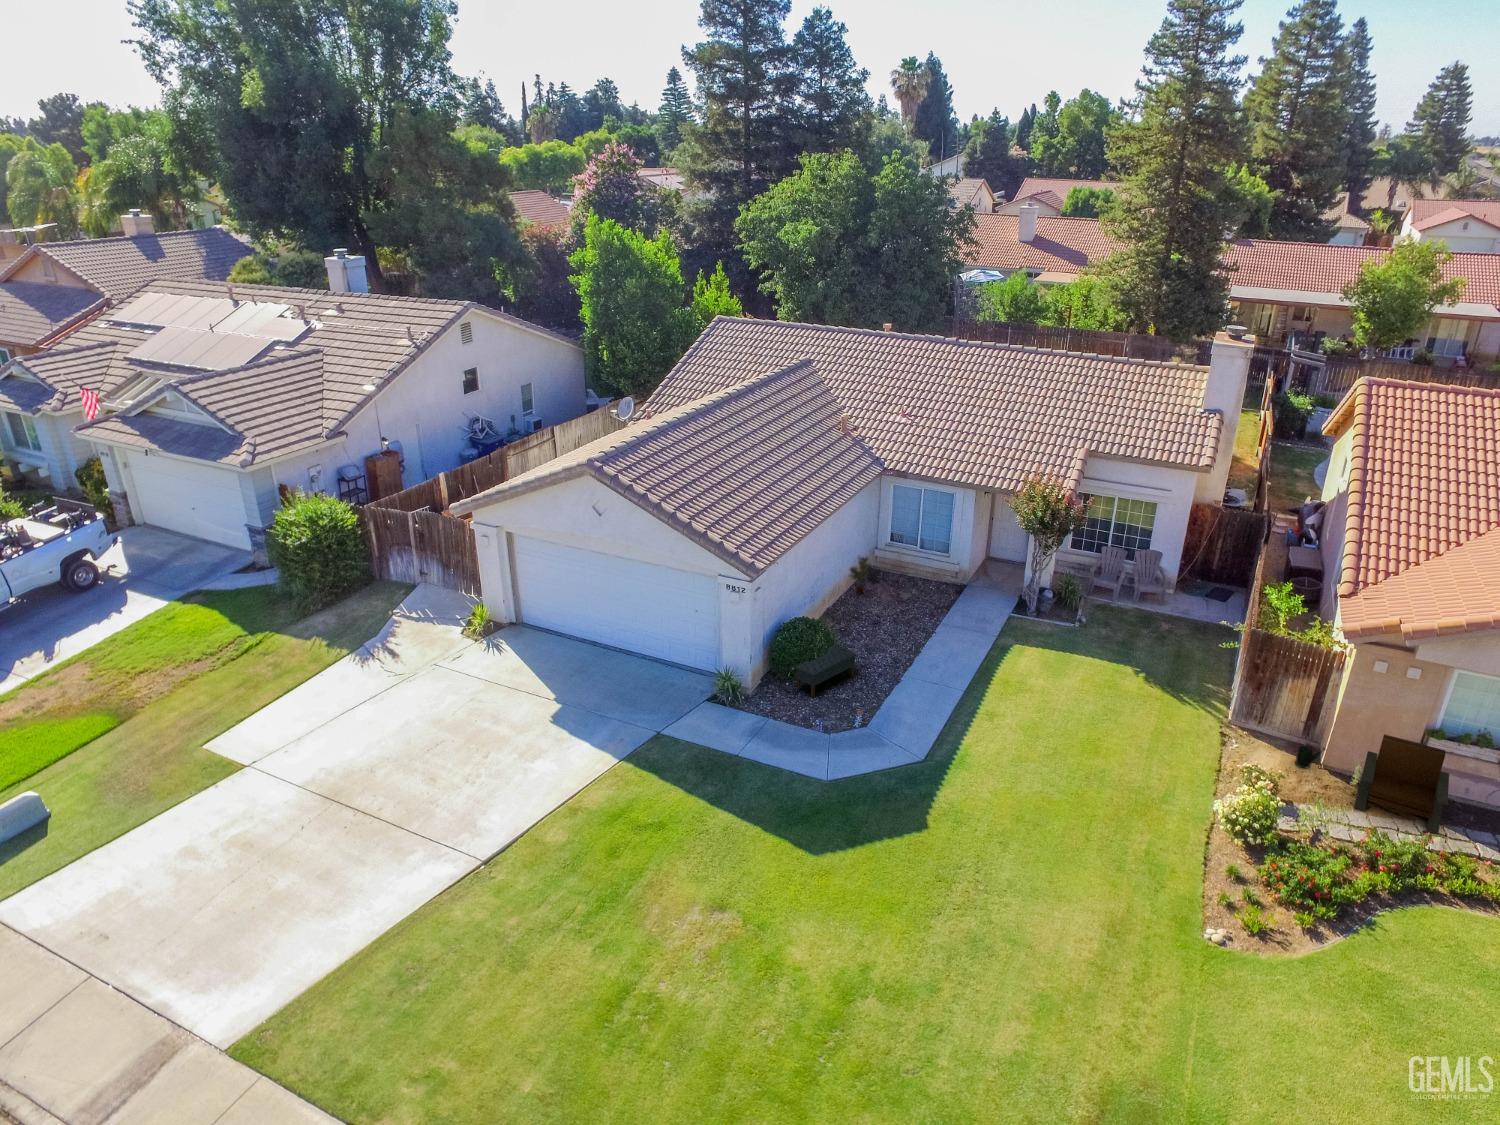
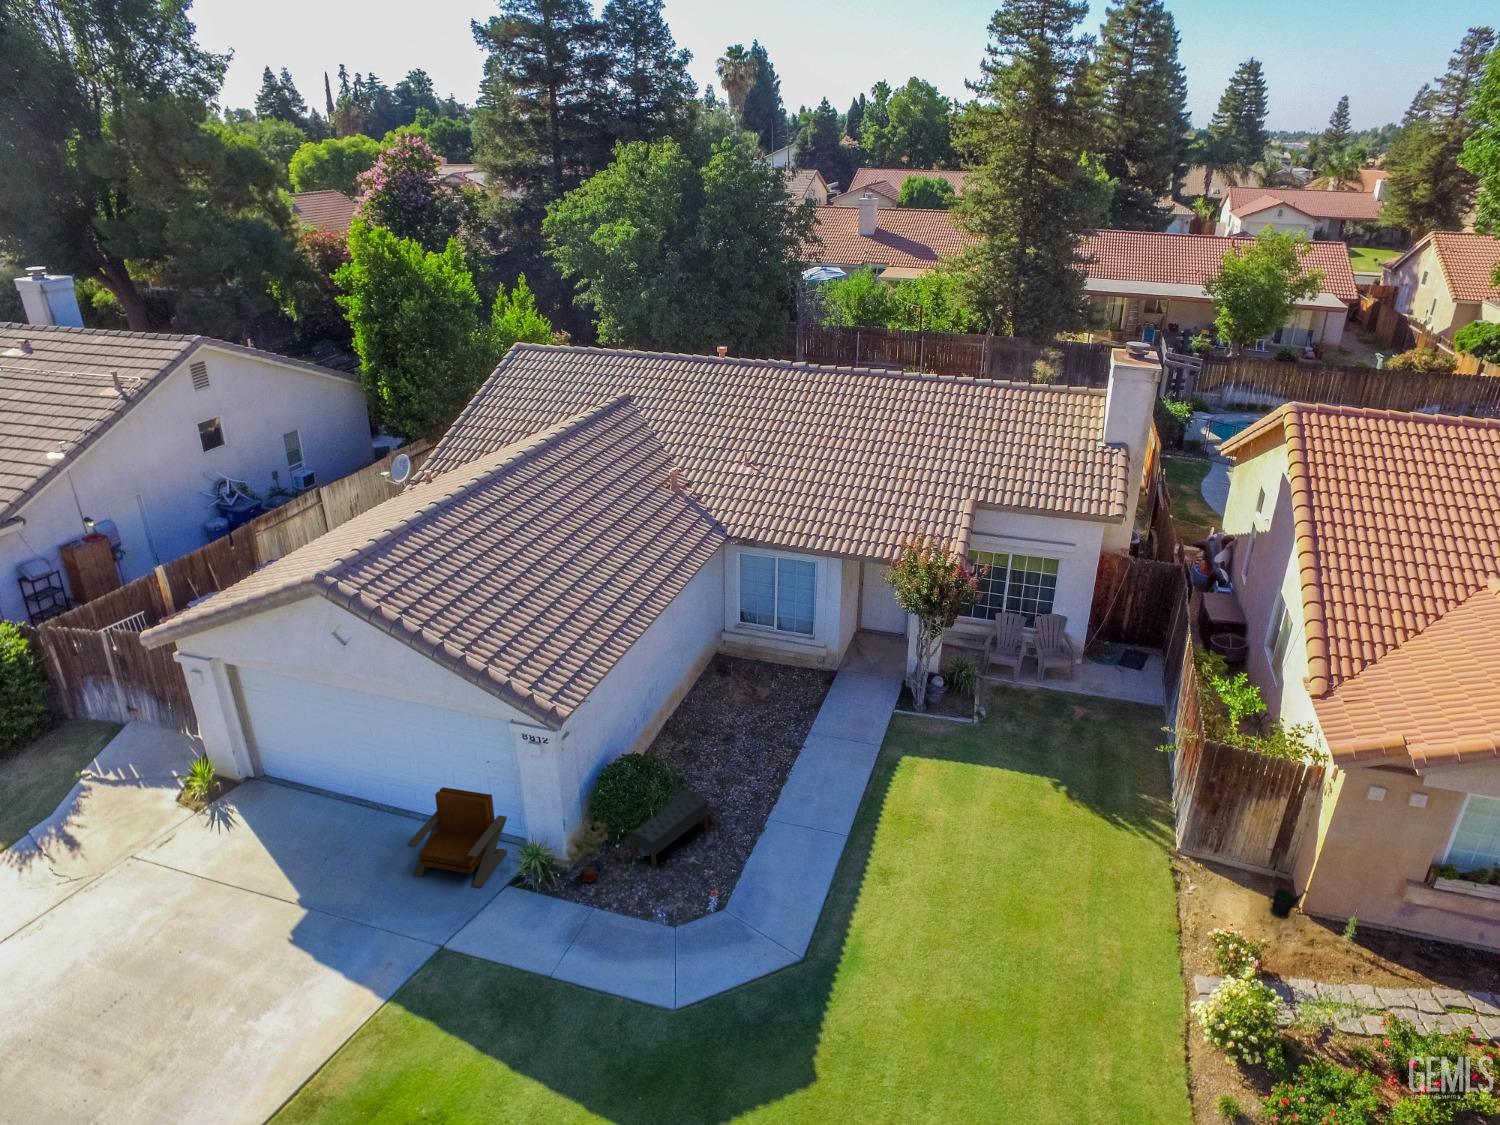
potted tree: present [849,557,869,594] -> present [564,821,608,882]
lounge chair: present [1354,734,1449,834] -> present [407,787,507,888]

